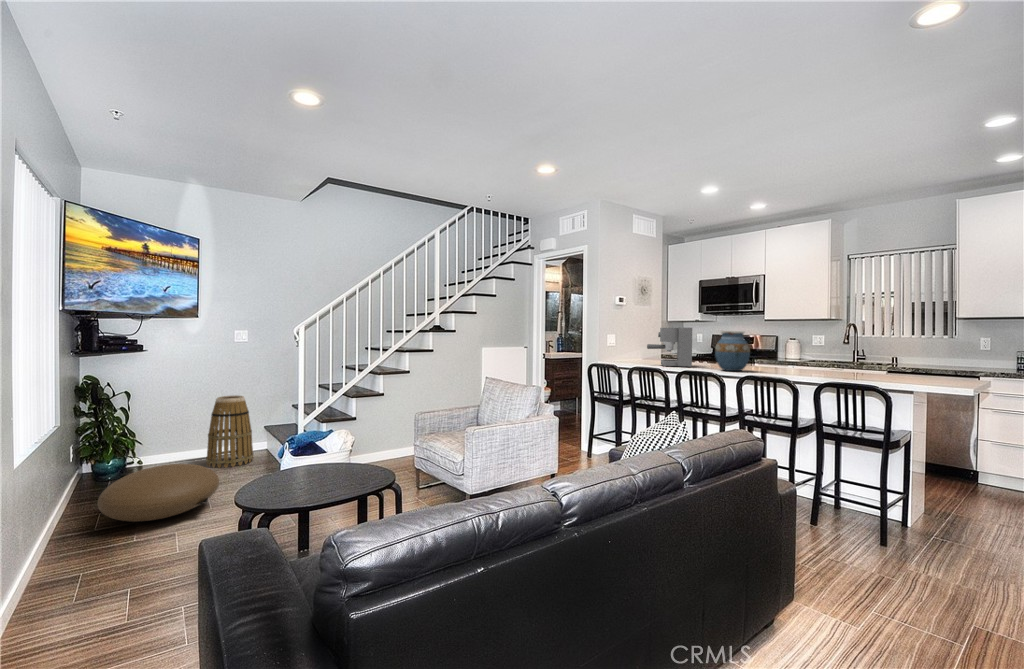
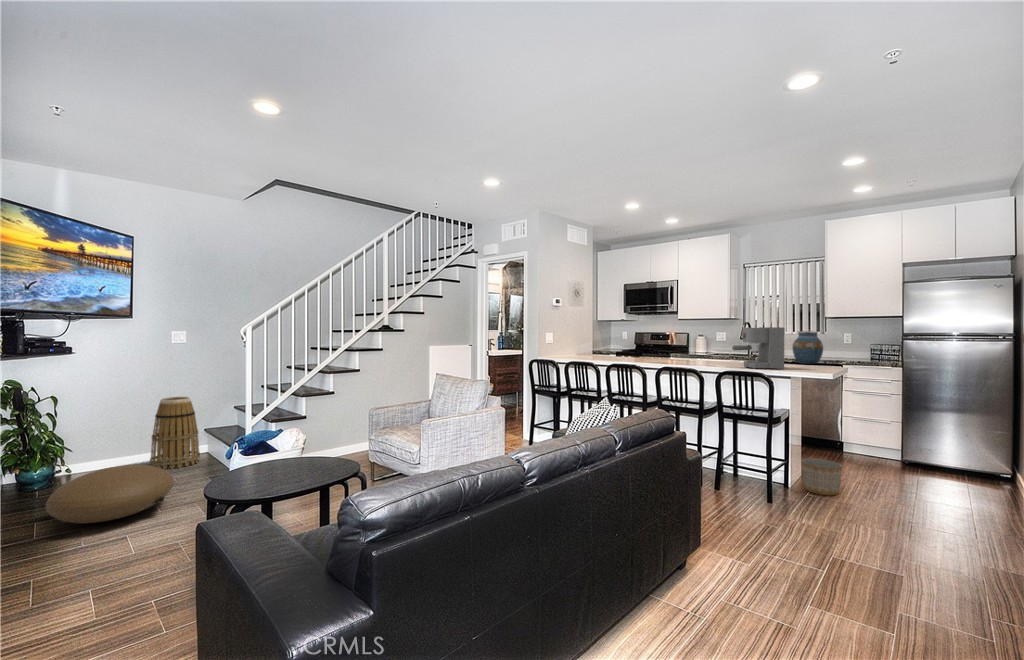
coffee maker: present [647,327,692,367] -> present [732,327,784,369]
vase: present [715,331,750,371] -> present [792,331,823,364]
planter: none [926,492,983,541] -> present [802,458,842,496]

